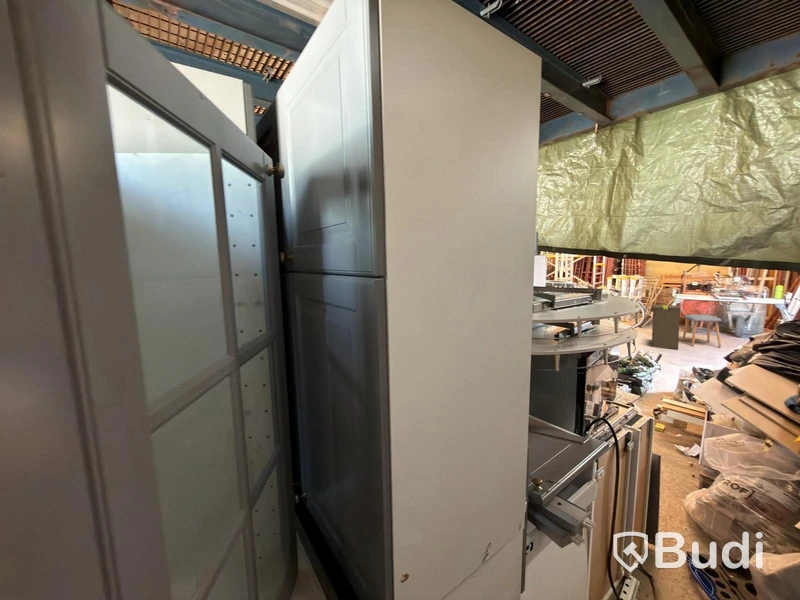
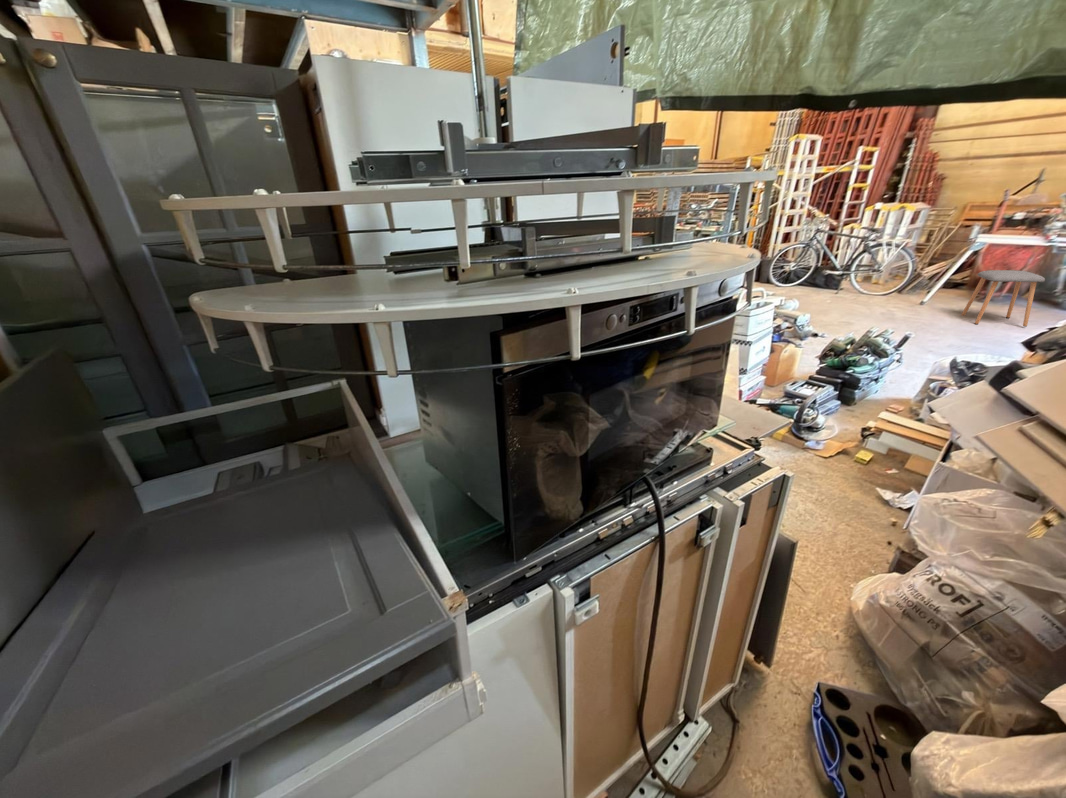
cardboard box: present [652,305,680,349] -> none [905,253,974,329]

